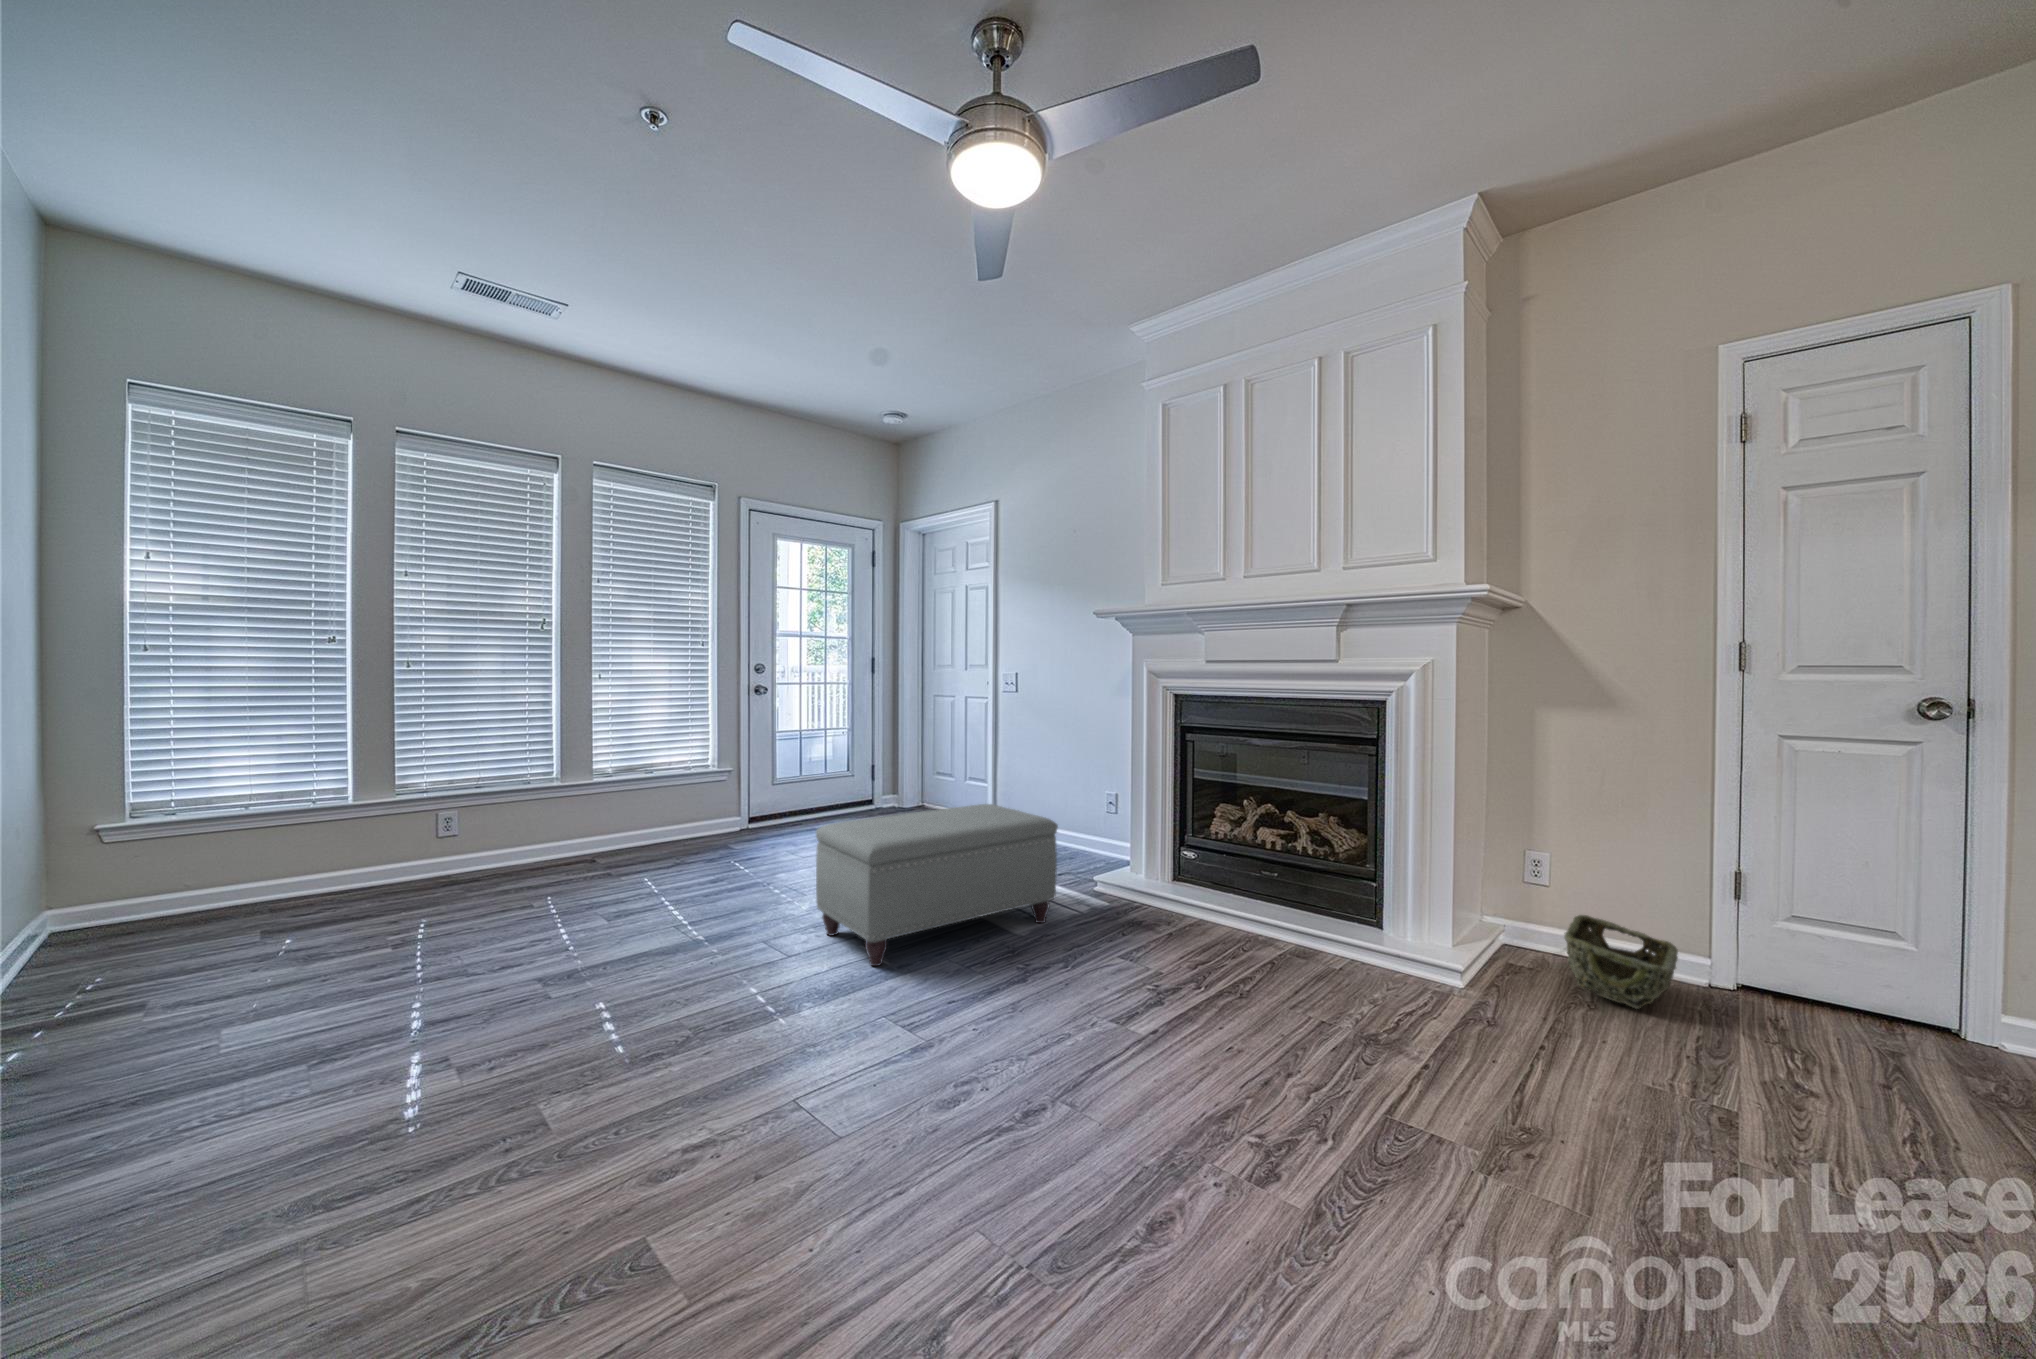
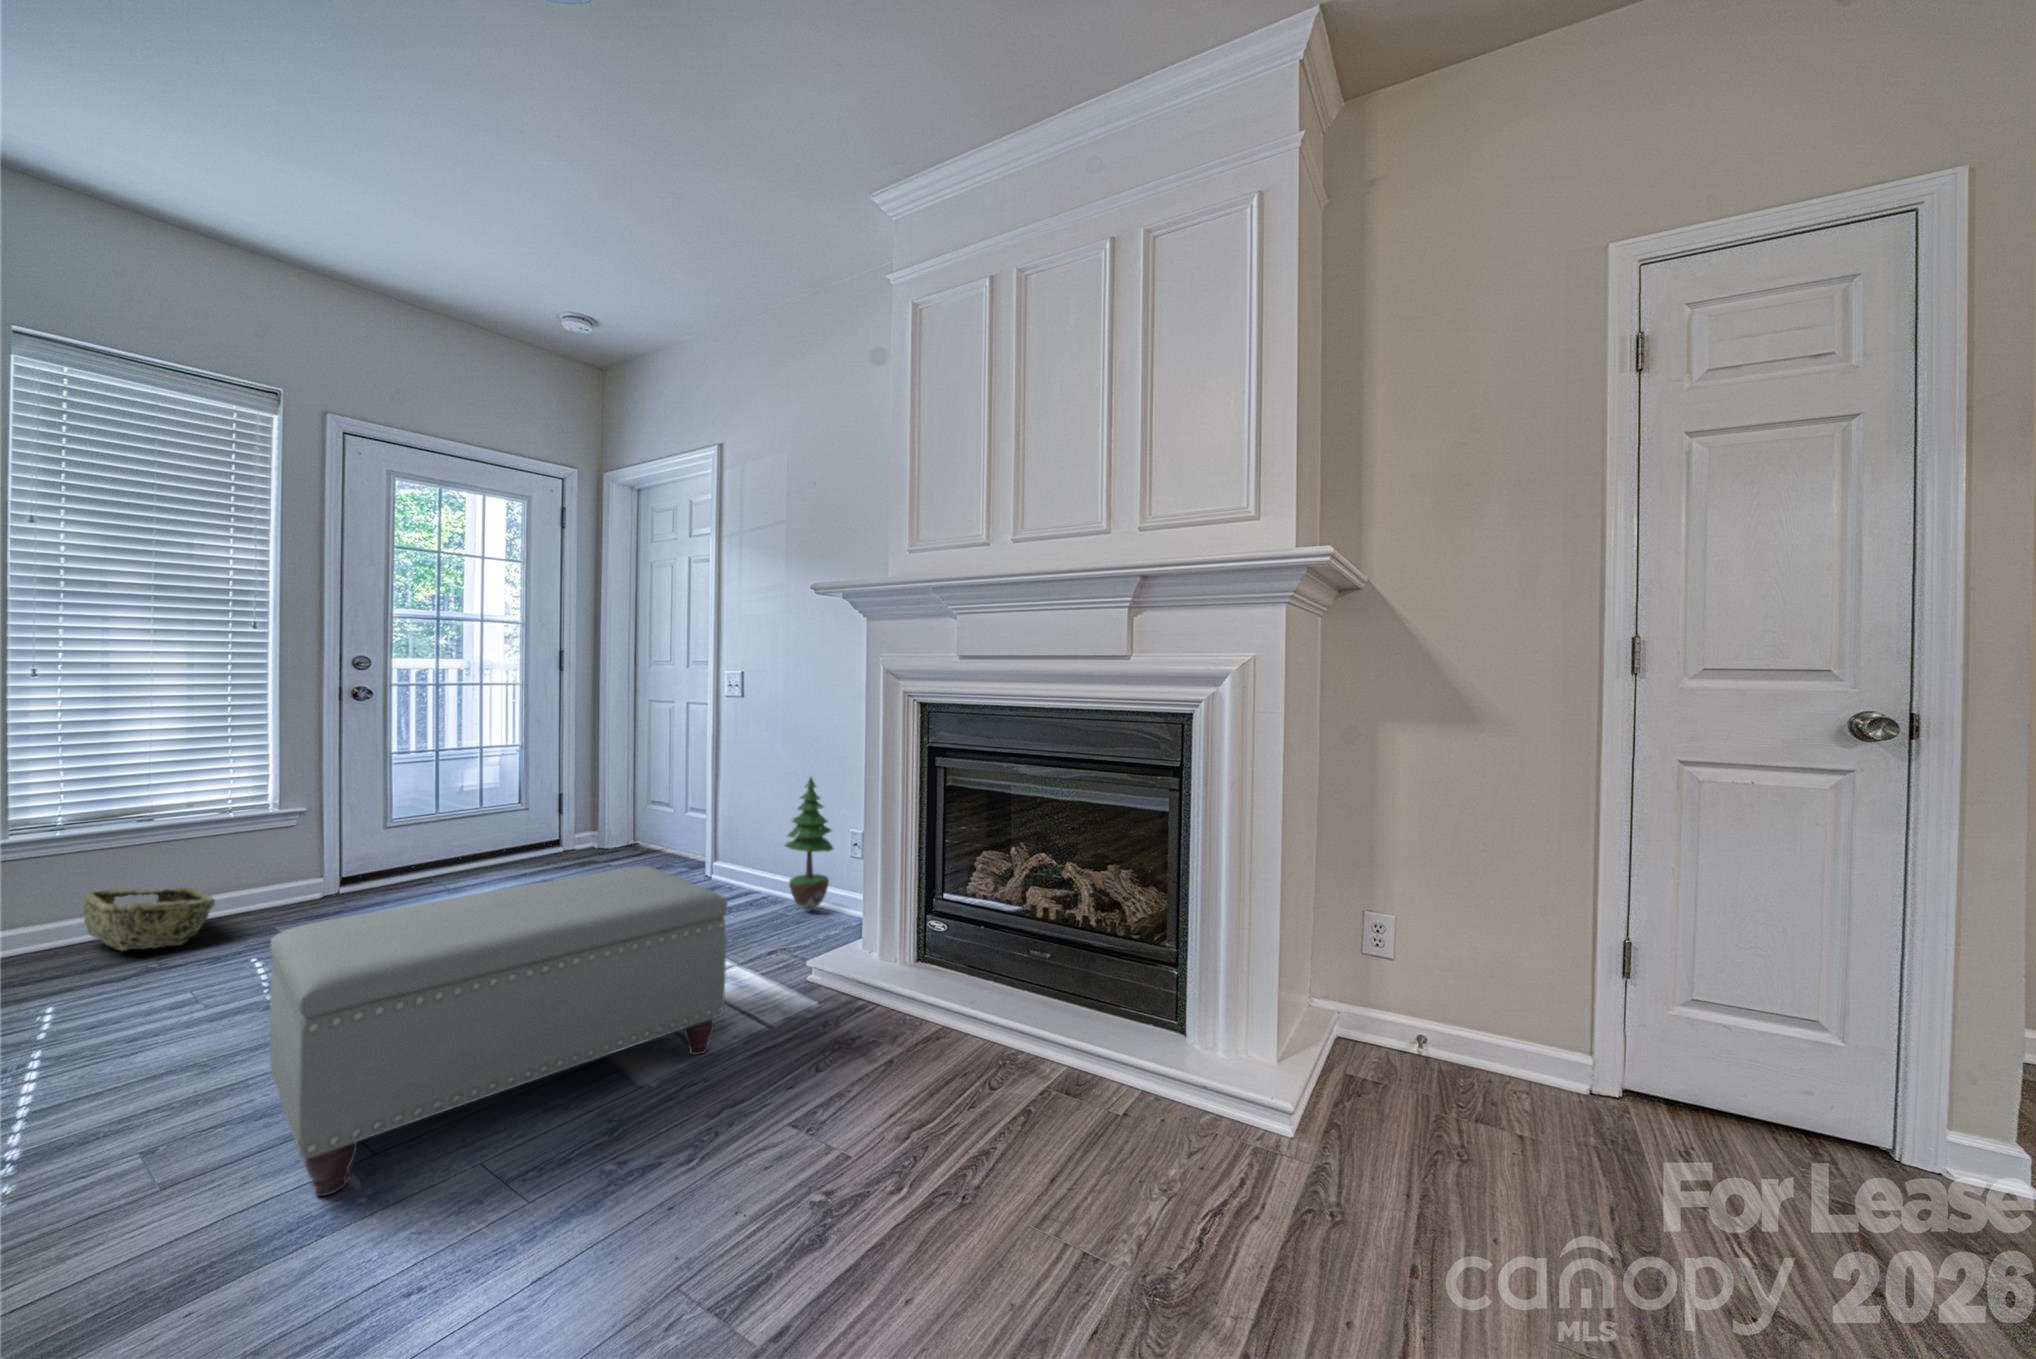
potted tree: none [1055,750,1091,851] -> present [785,777,834,911]
woven basket: present [1564,915,1678,1009] -> present [84,887,215,950]

